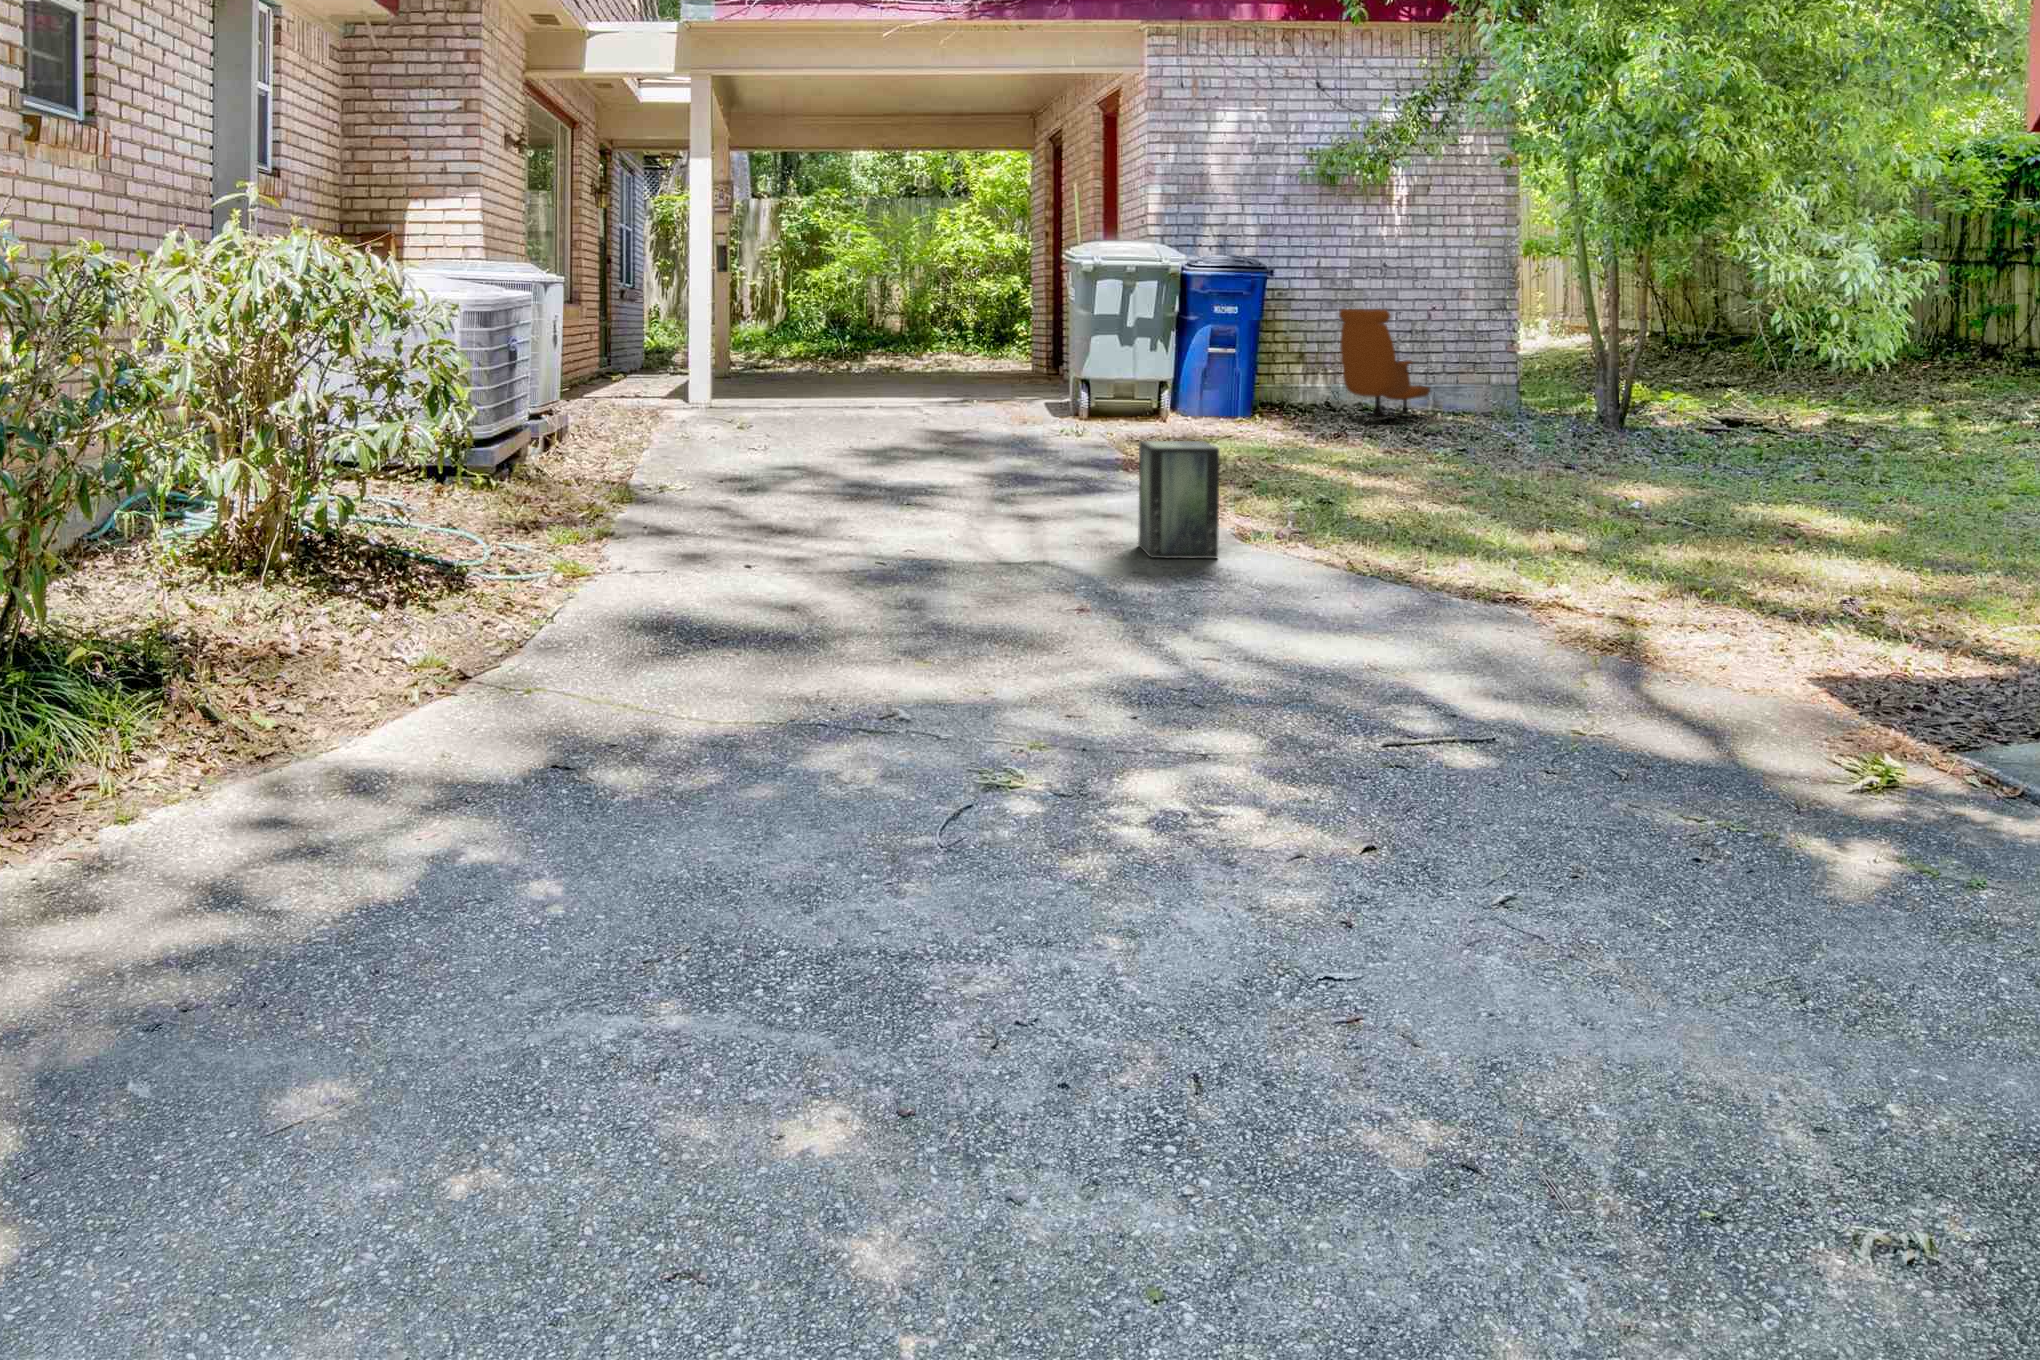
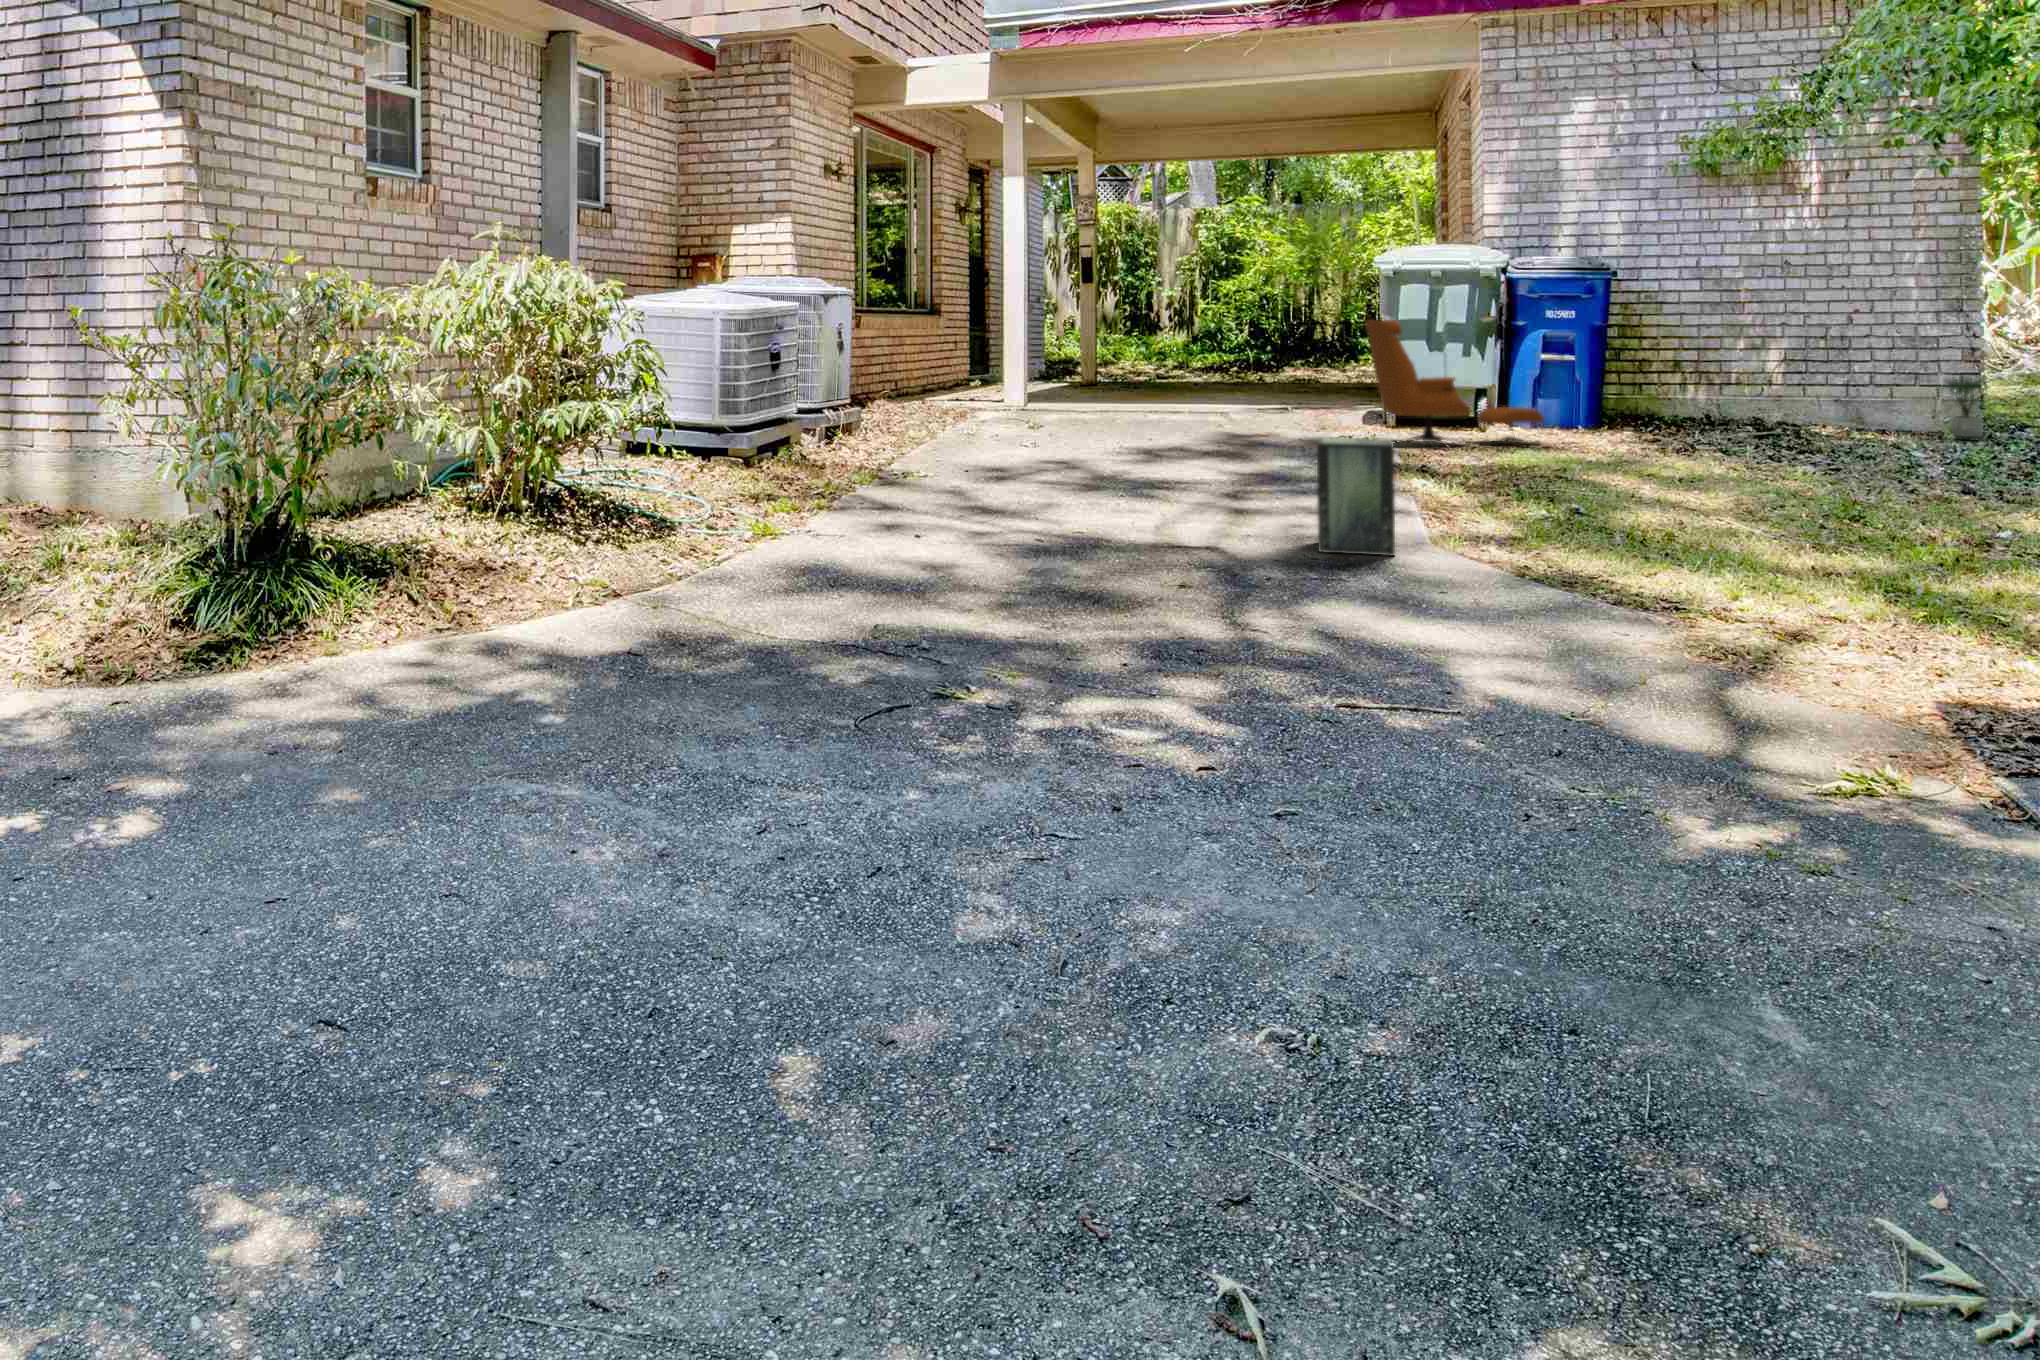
lounge chair: present [1339,309,1430,424] -> present [1366,320,1544,448]
potted plant: none [1471,362,1510,417] -> present [1935,377,1987,441]

